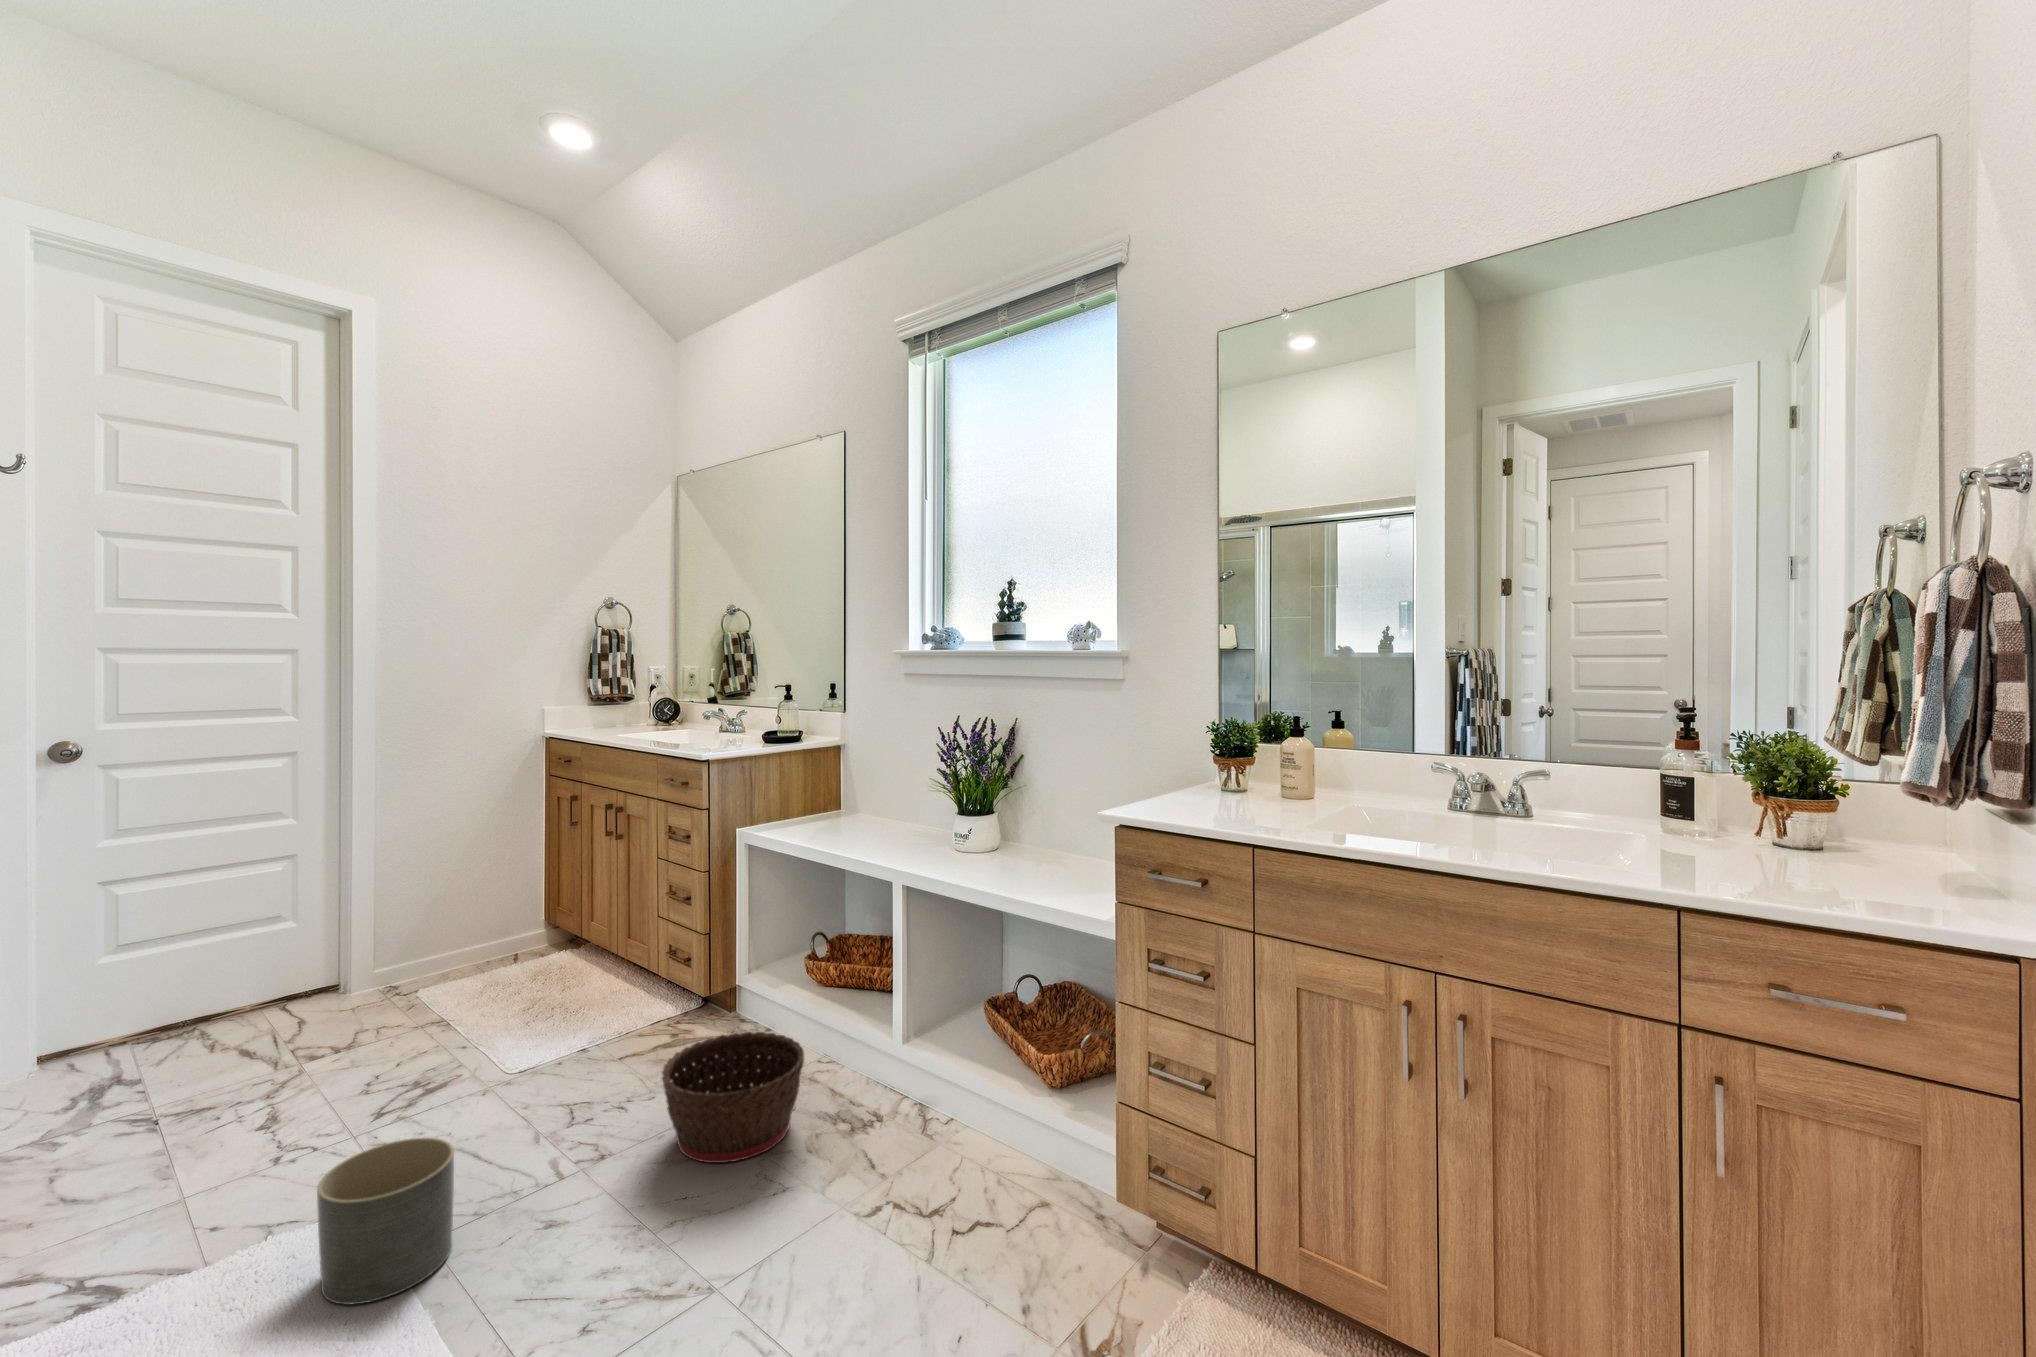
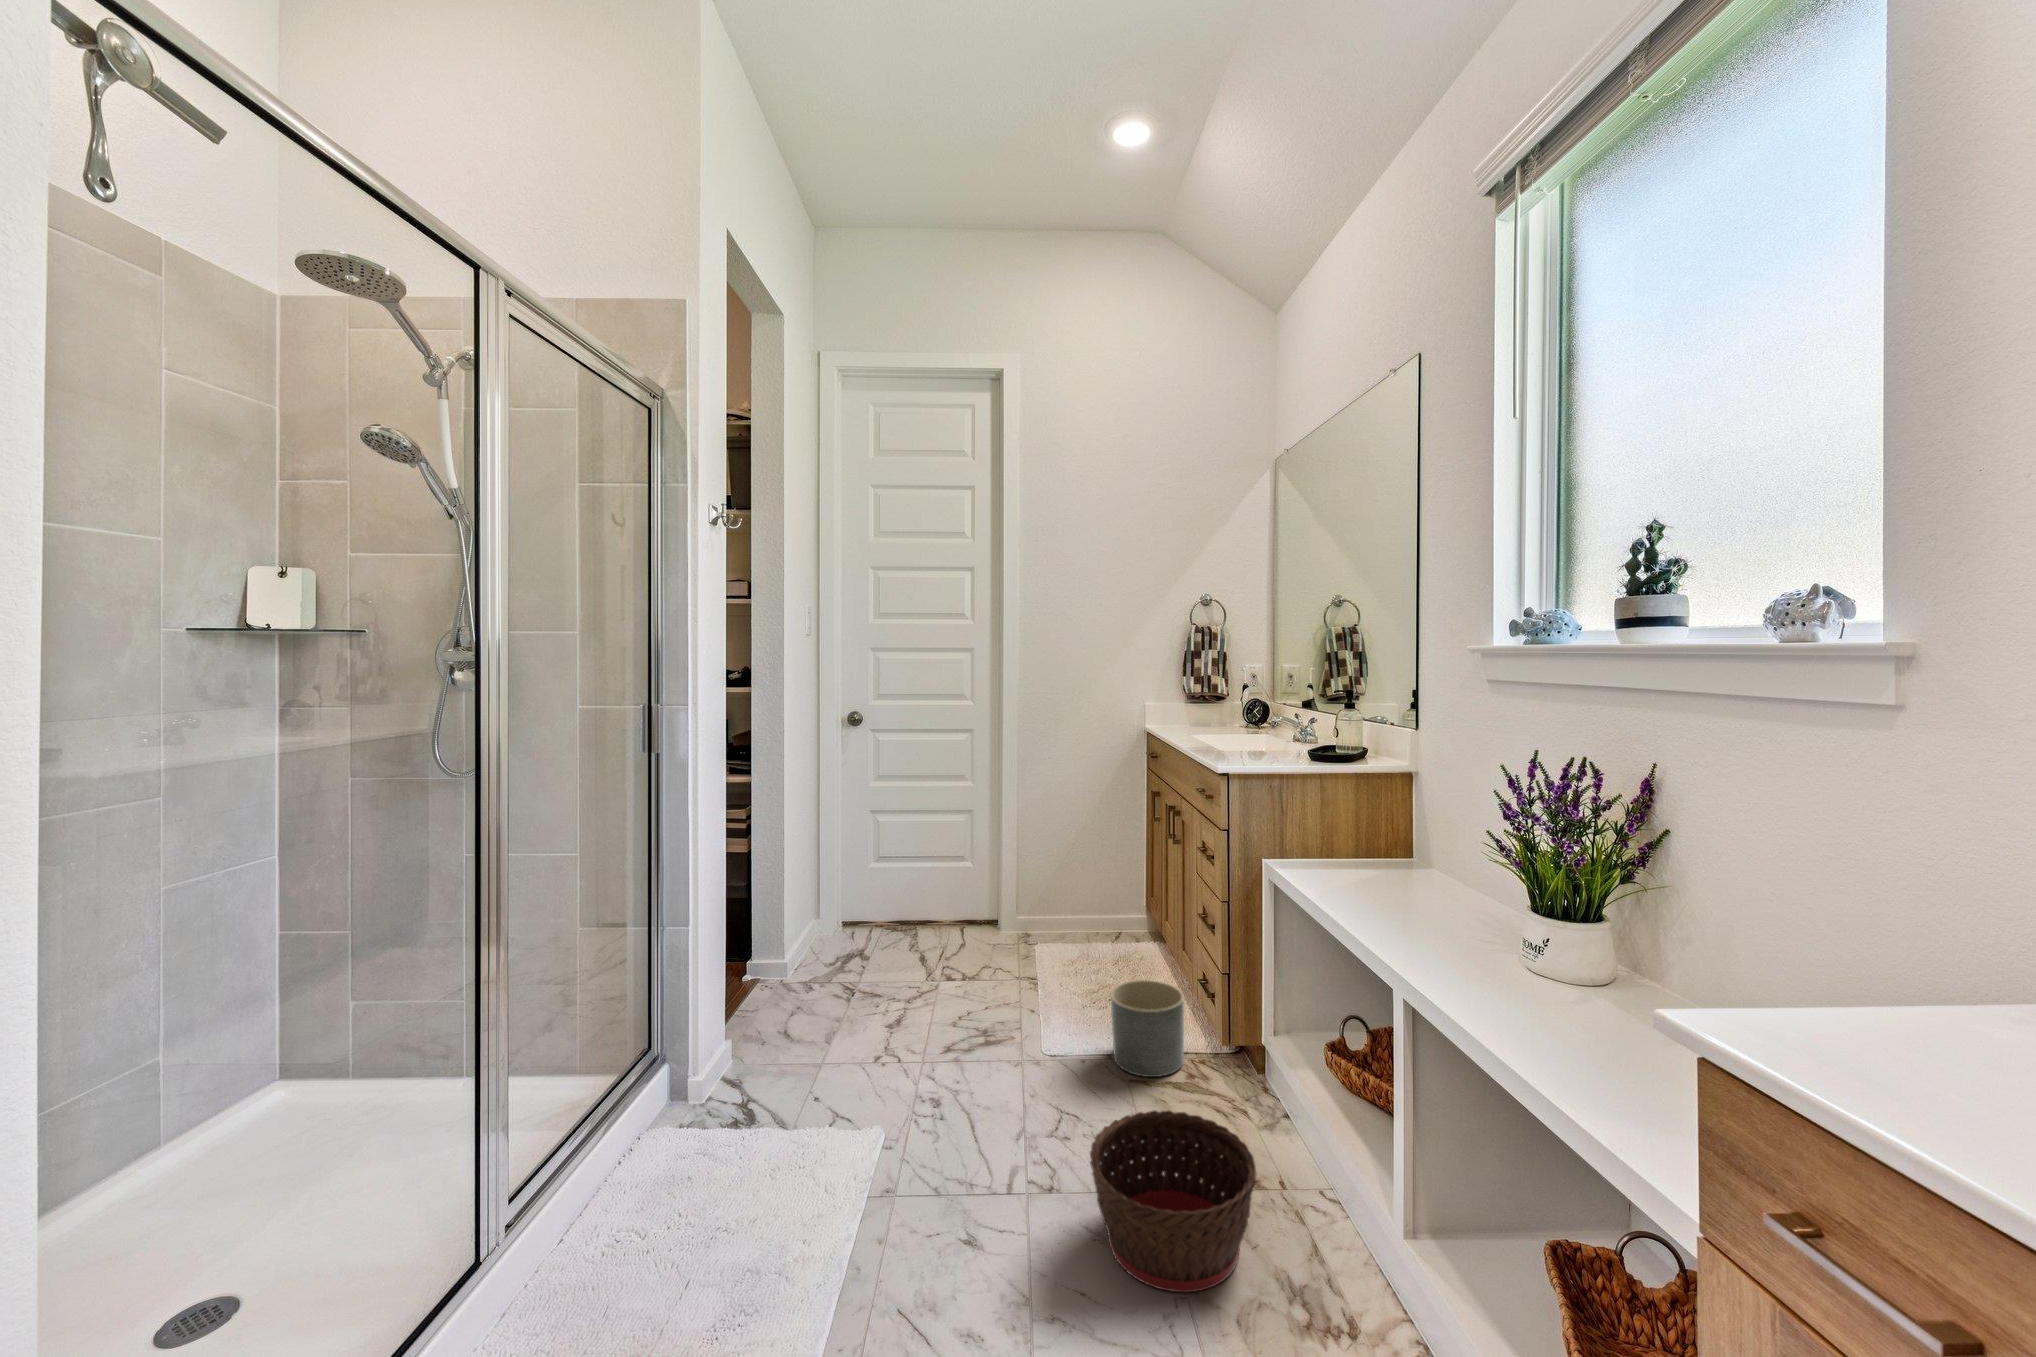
planter: present [317,1137,454,1304] -> present [1111,980,1184,1077]

